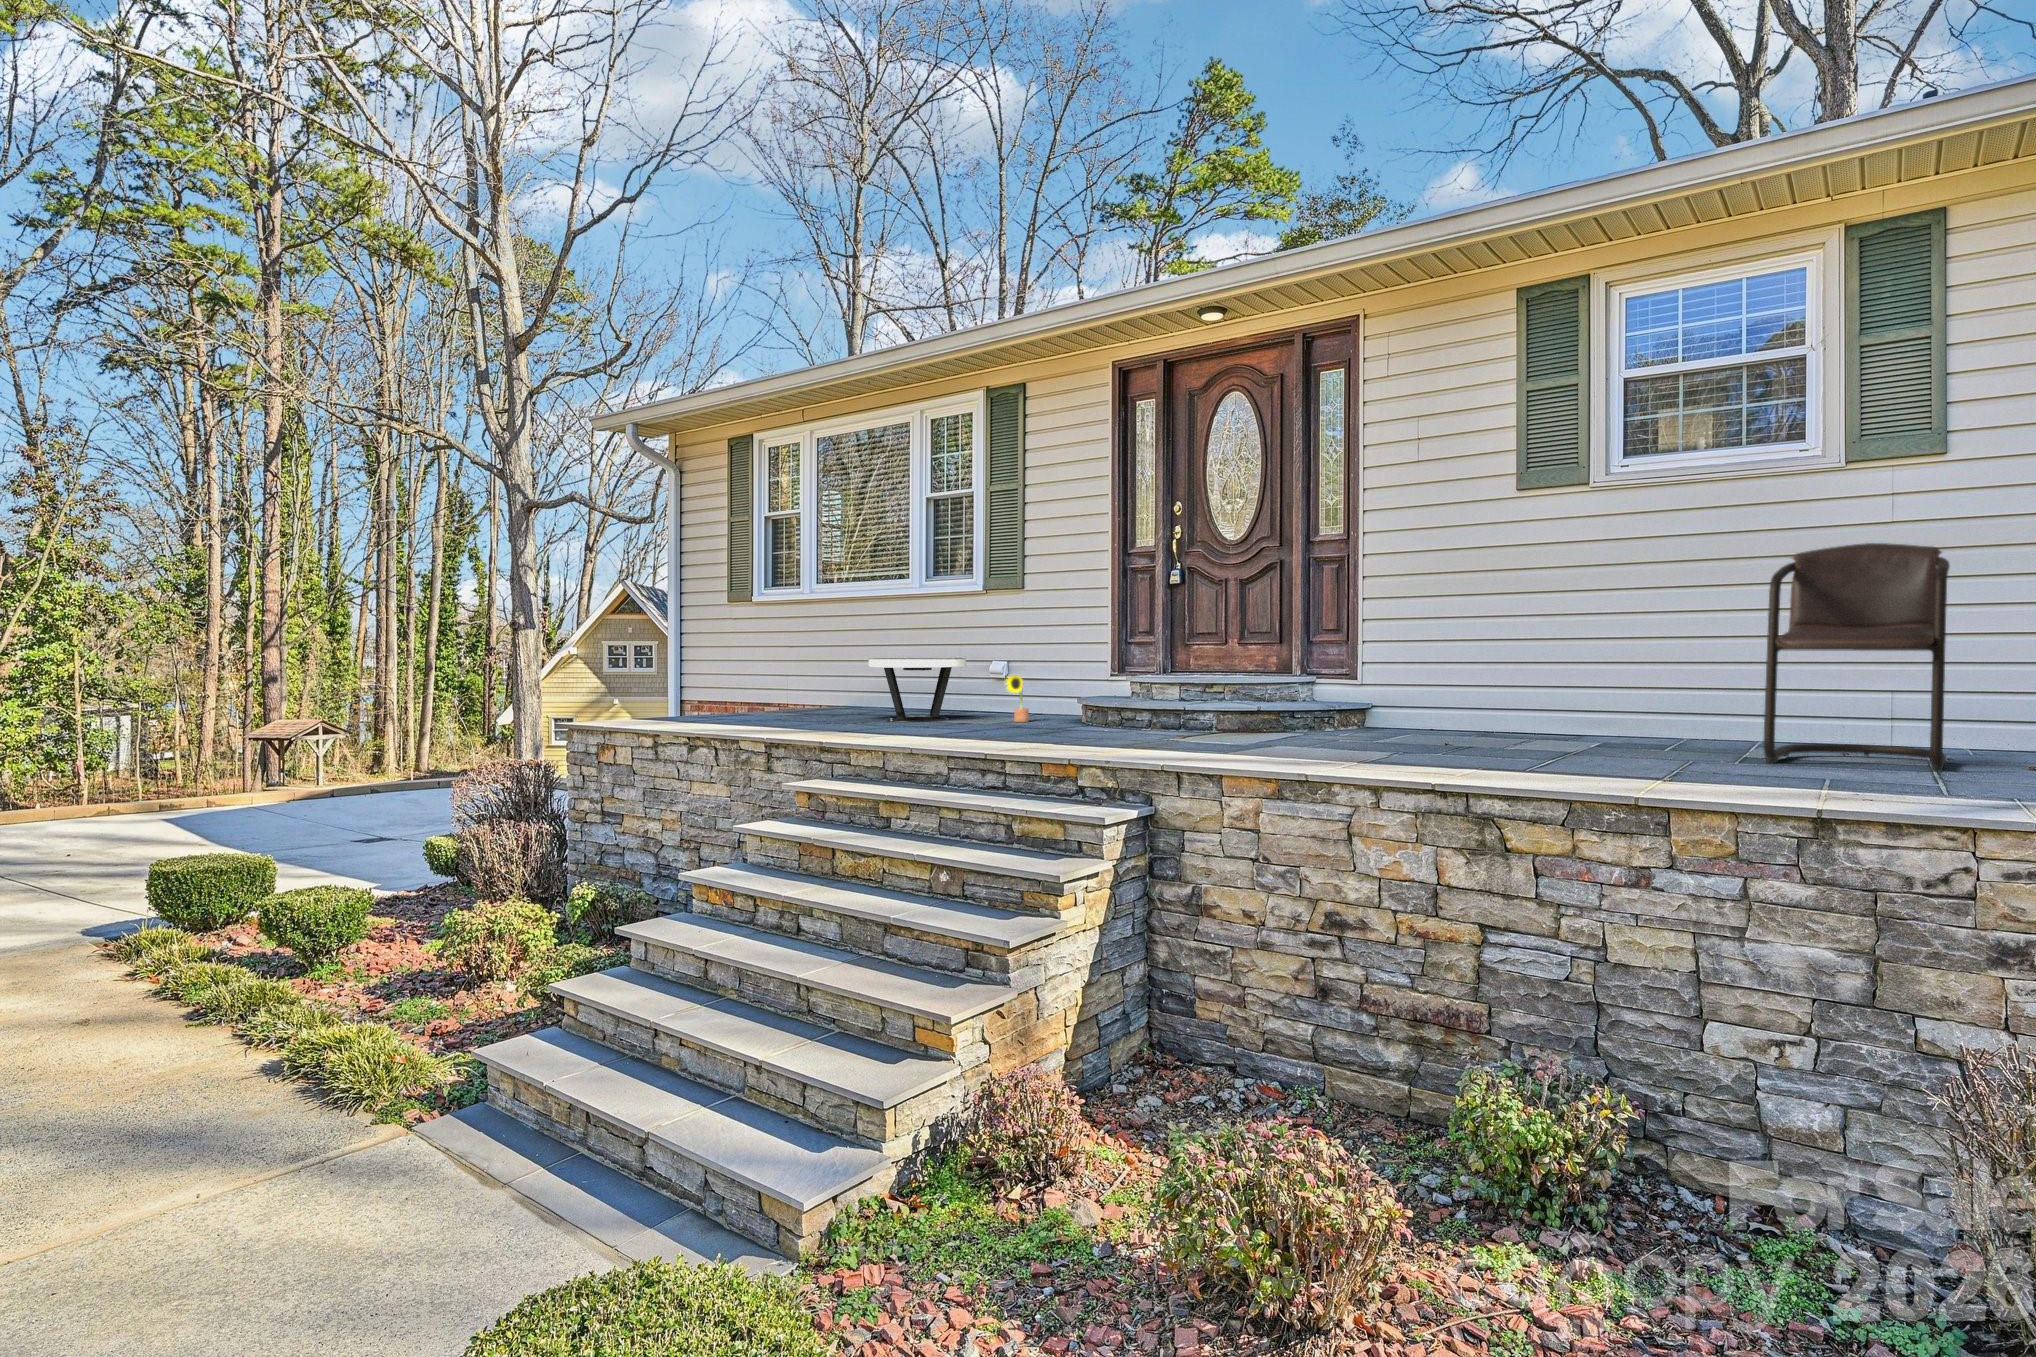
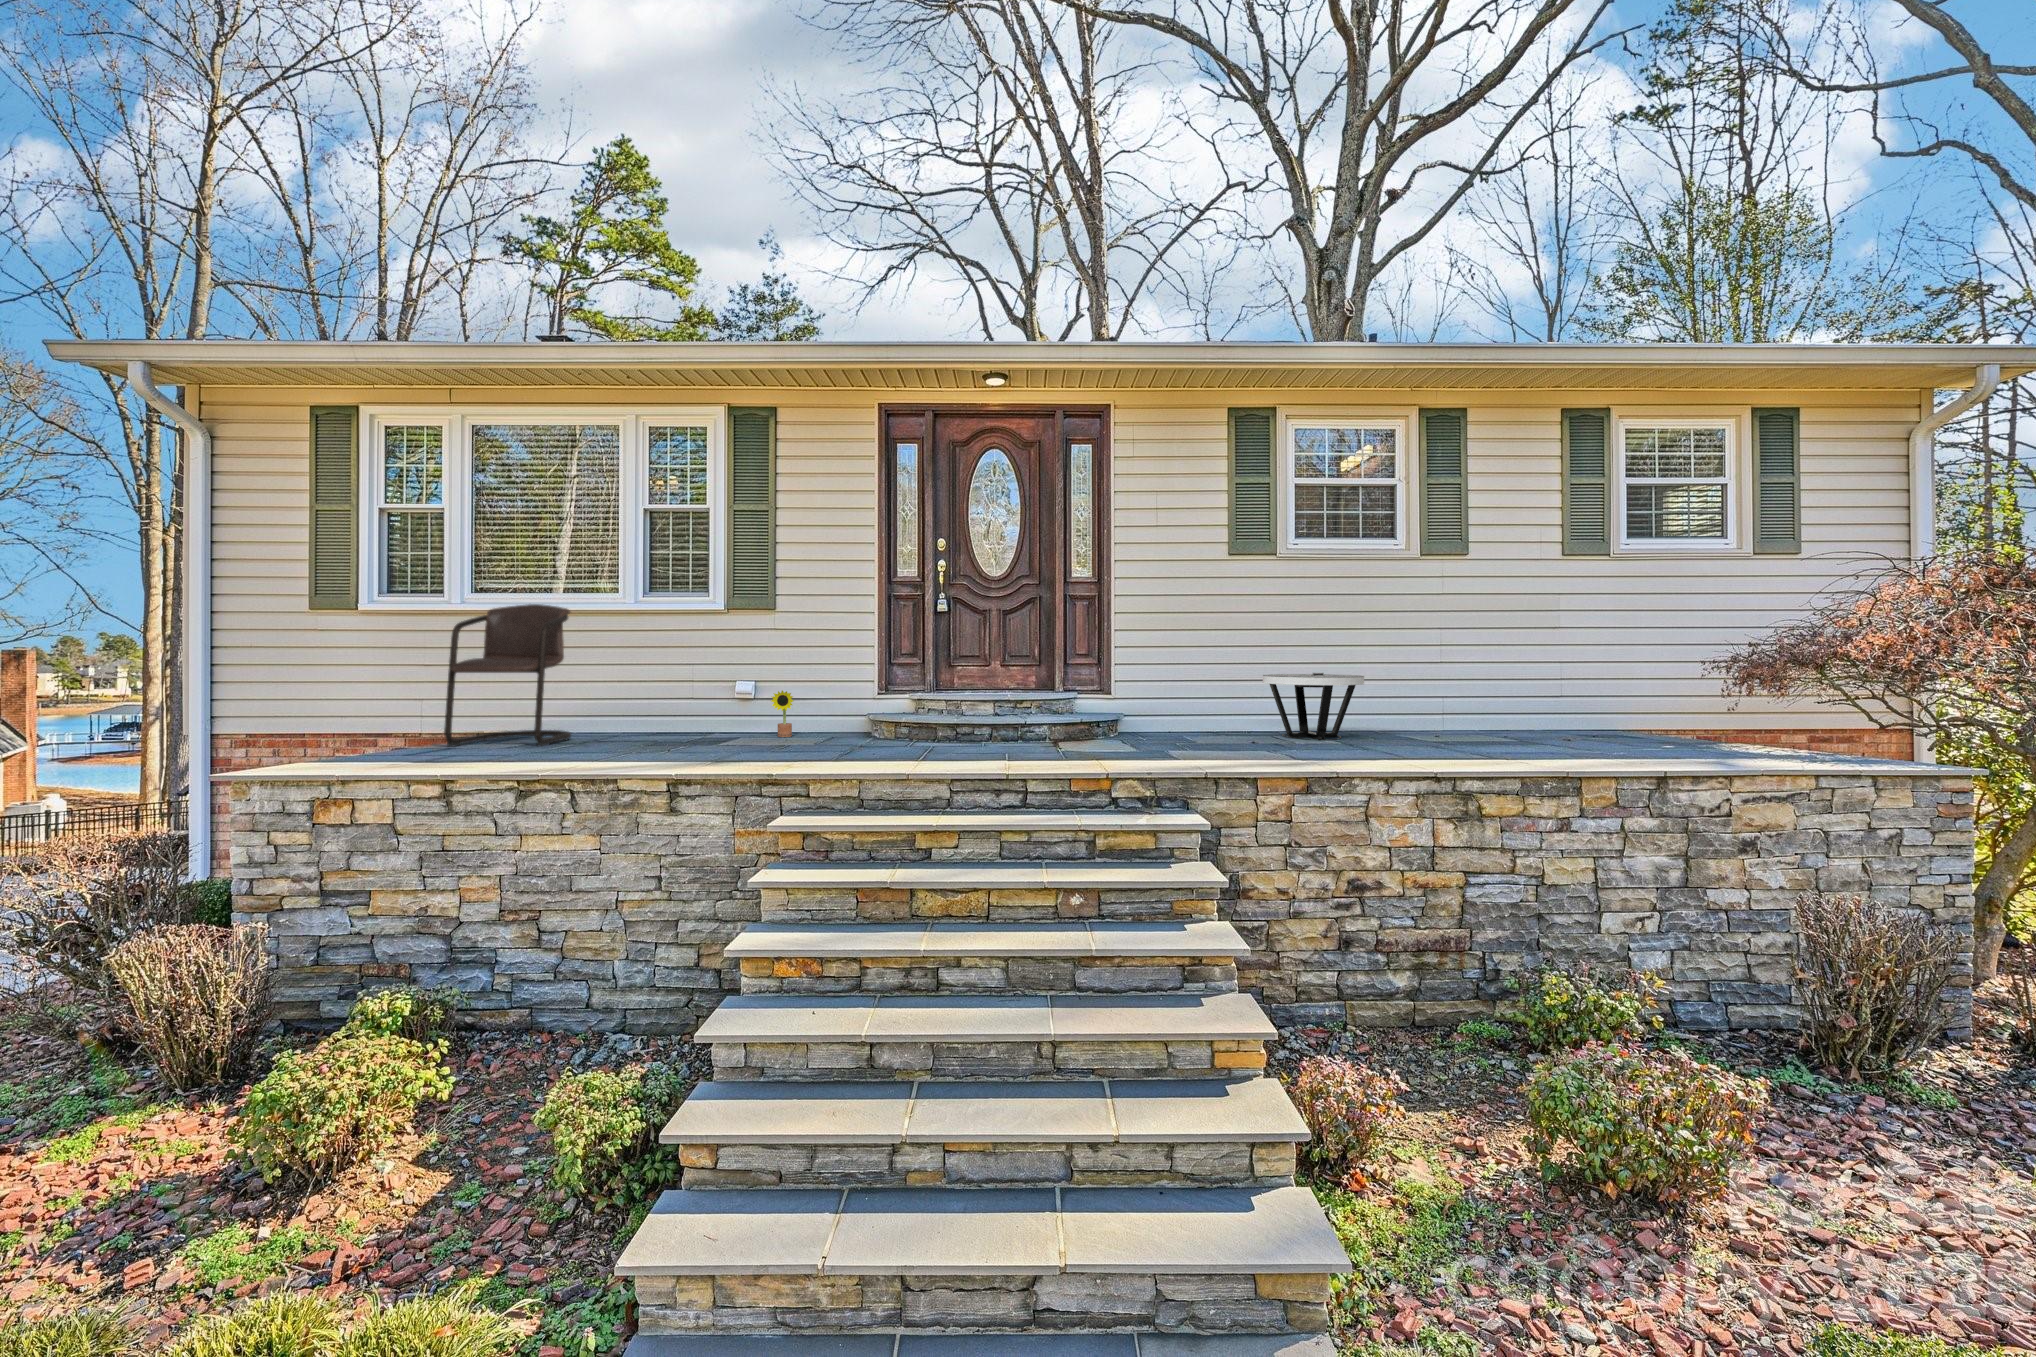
chair: present [1763,543,1950,772] -> present [444,604,571,747]
side table: present [869,657,966,722] -> present [1263,673,1364,740]

